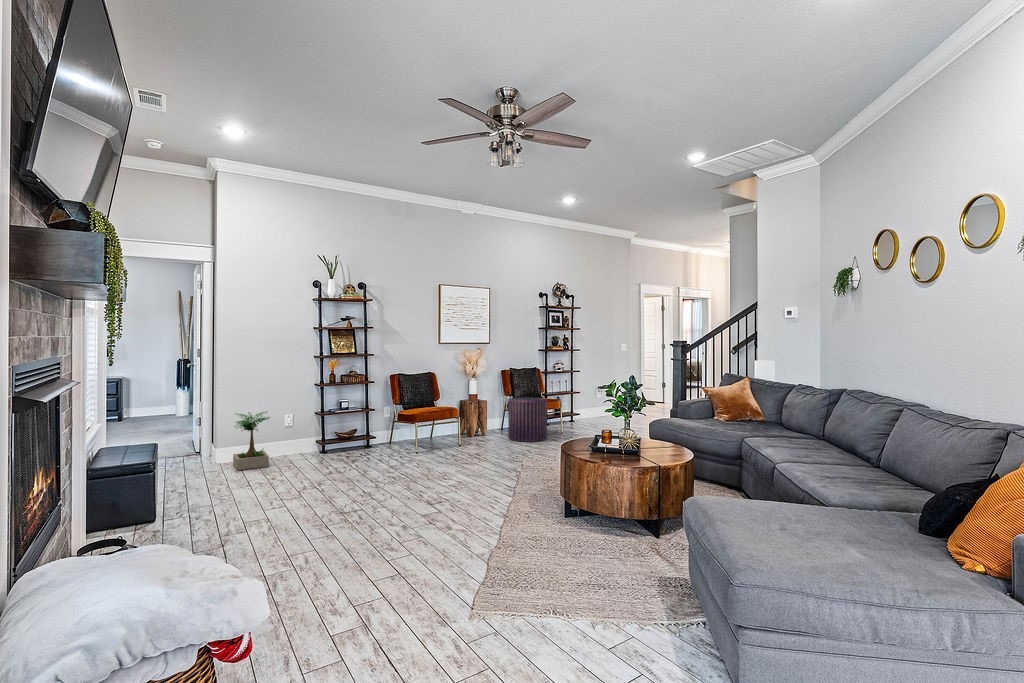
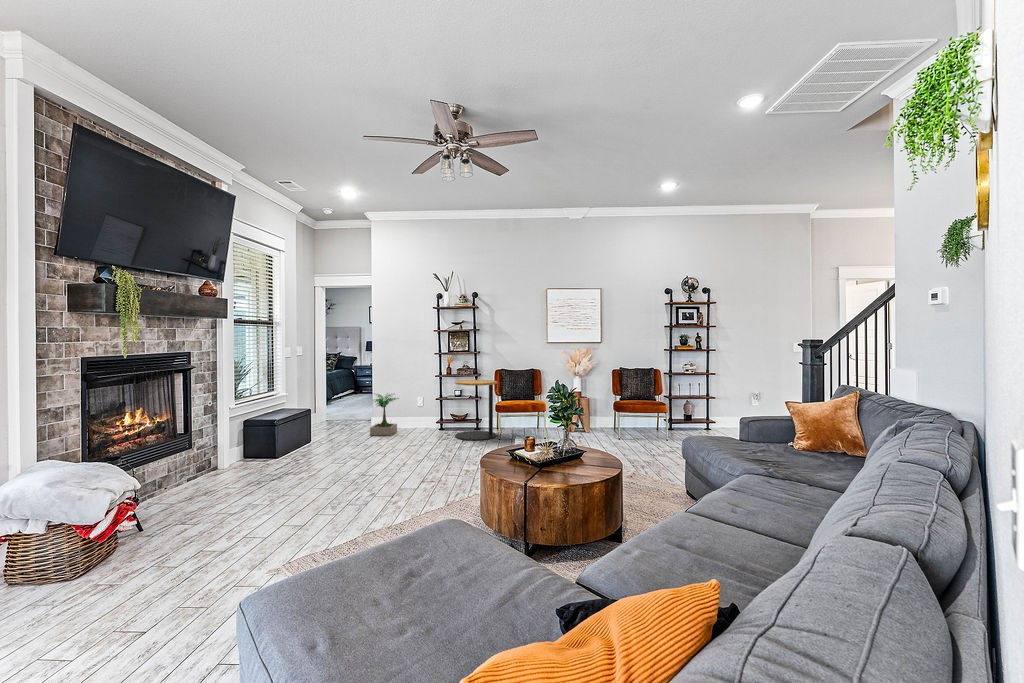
side table: none [353,387,404,458] -> present [455,380,497,440]
pouf: present [508,397,547,442] -> none [603,398,643,445]

